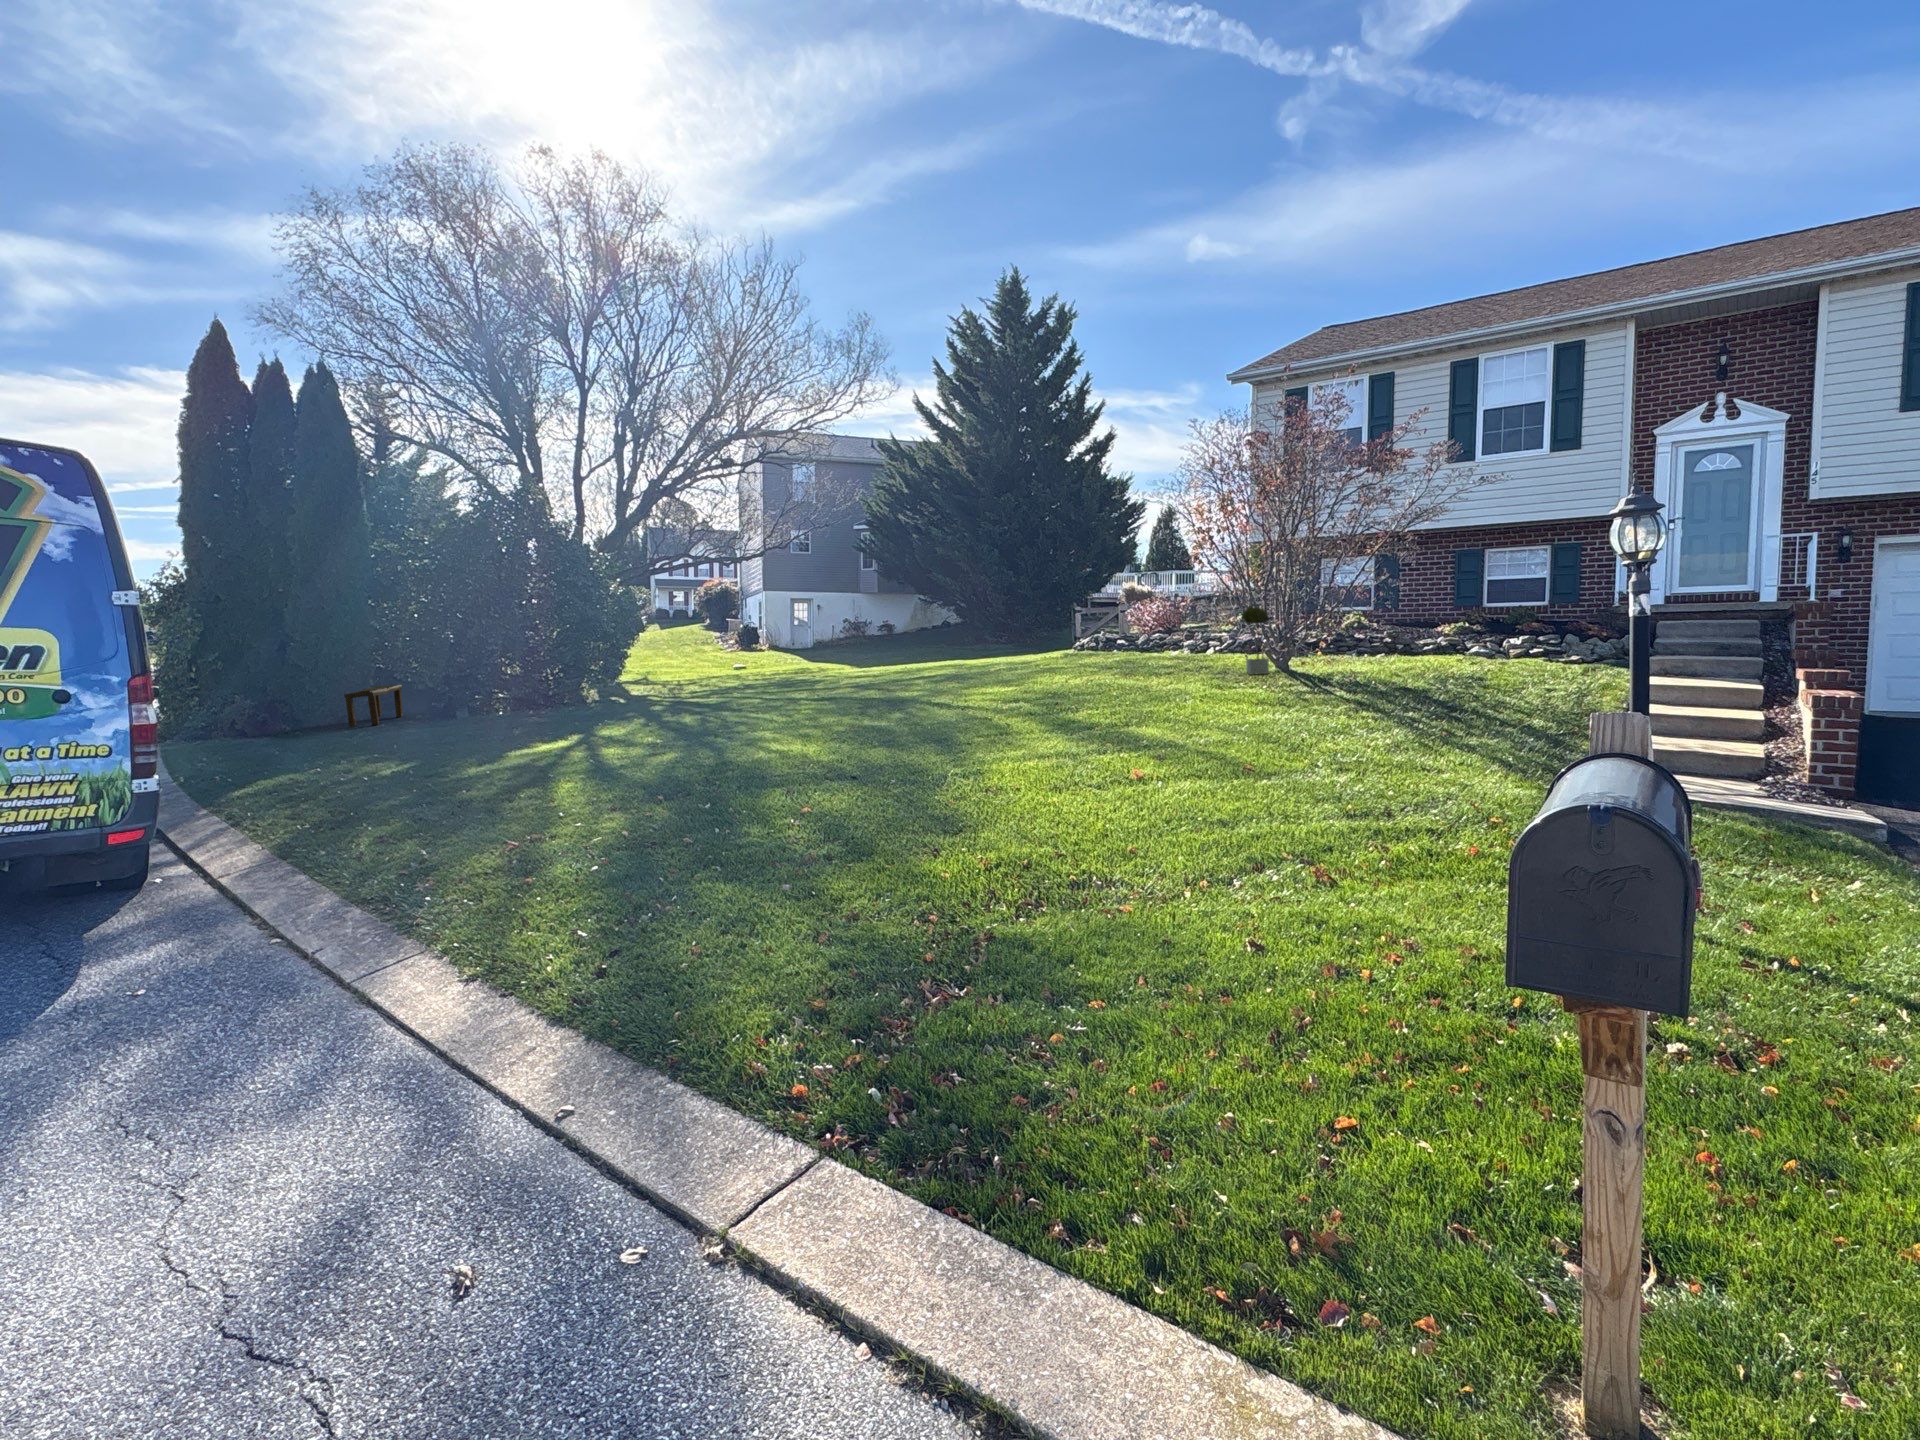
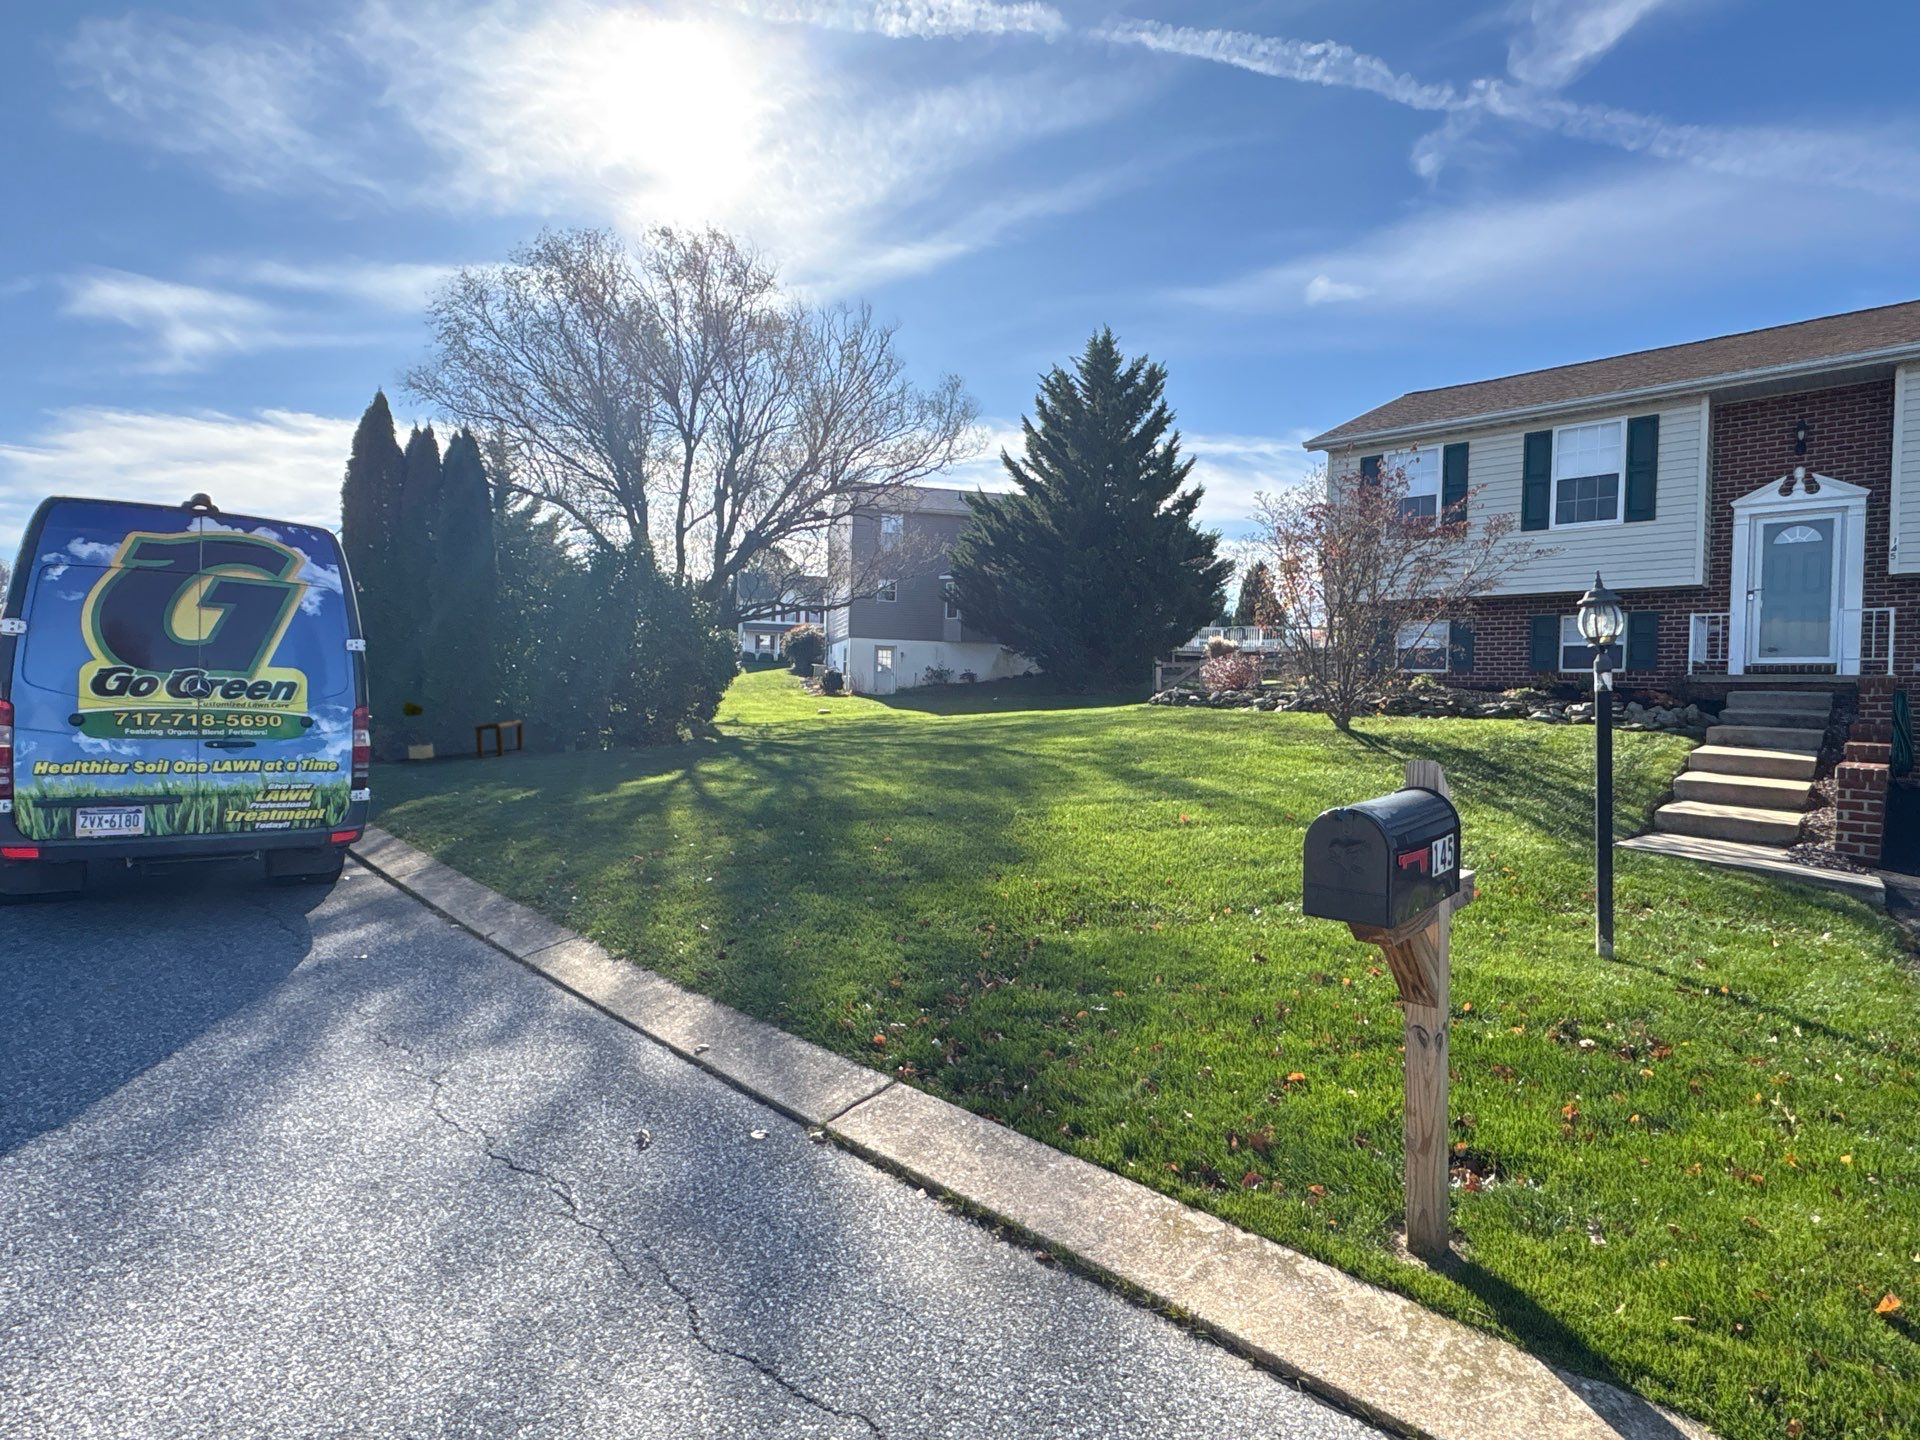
potted tree: present [1242,606,1270,675] -> present [402,702,434,759]

